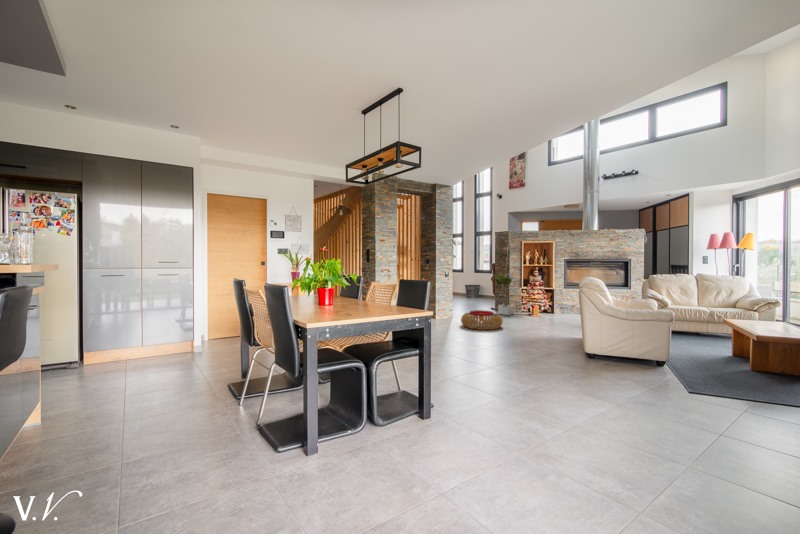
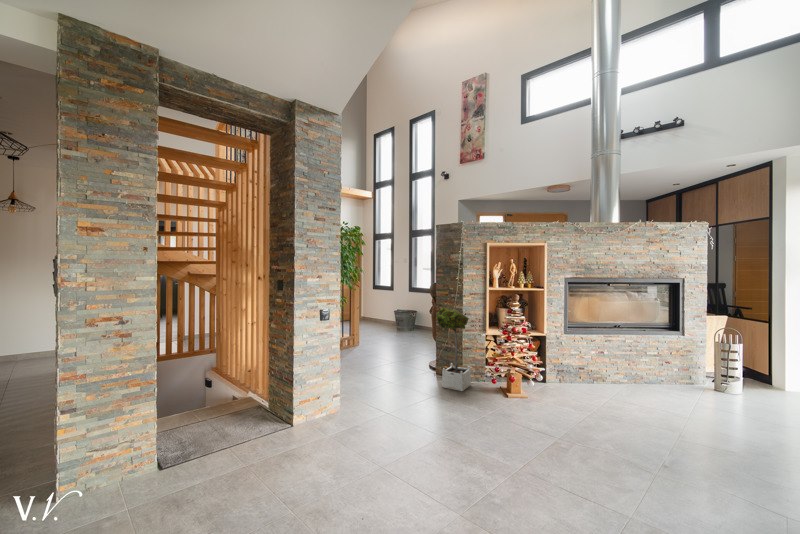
pouf: present [461,310,503,330] -> none [344,411,451,486]

